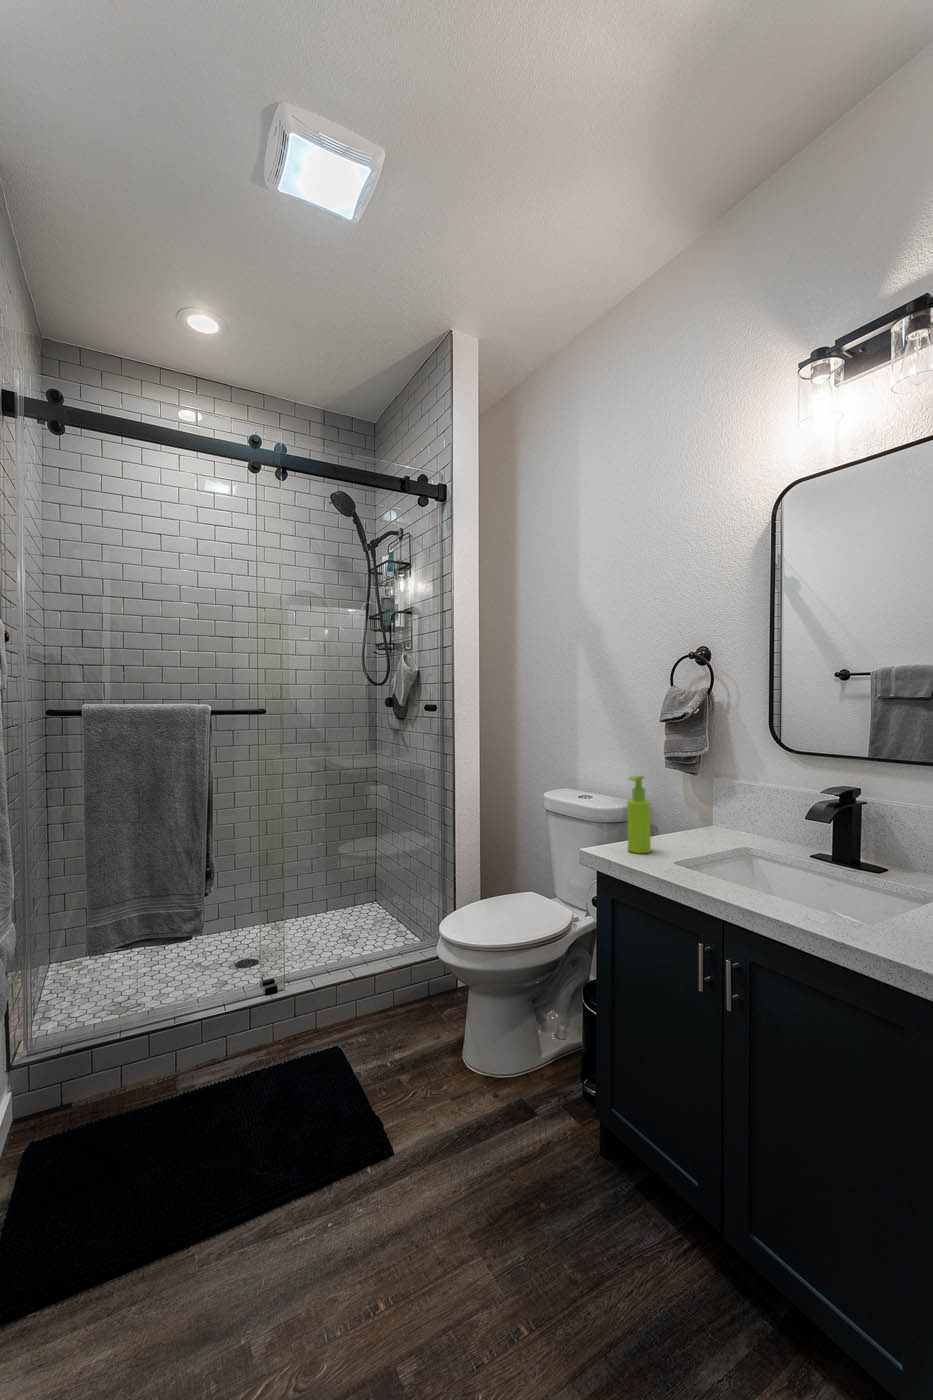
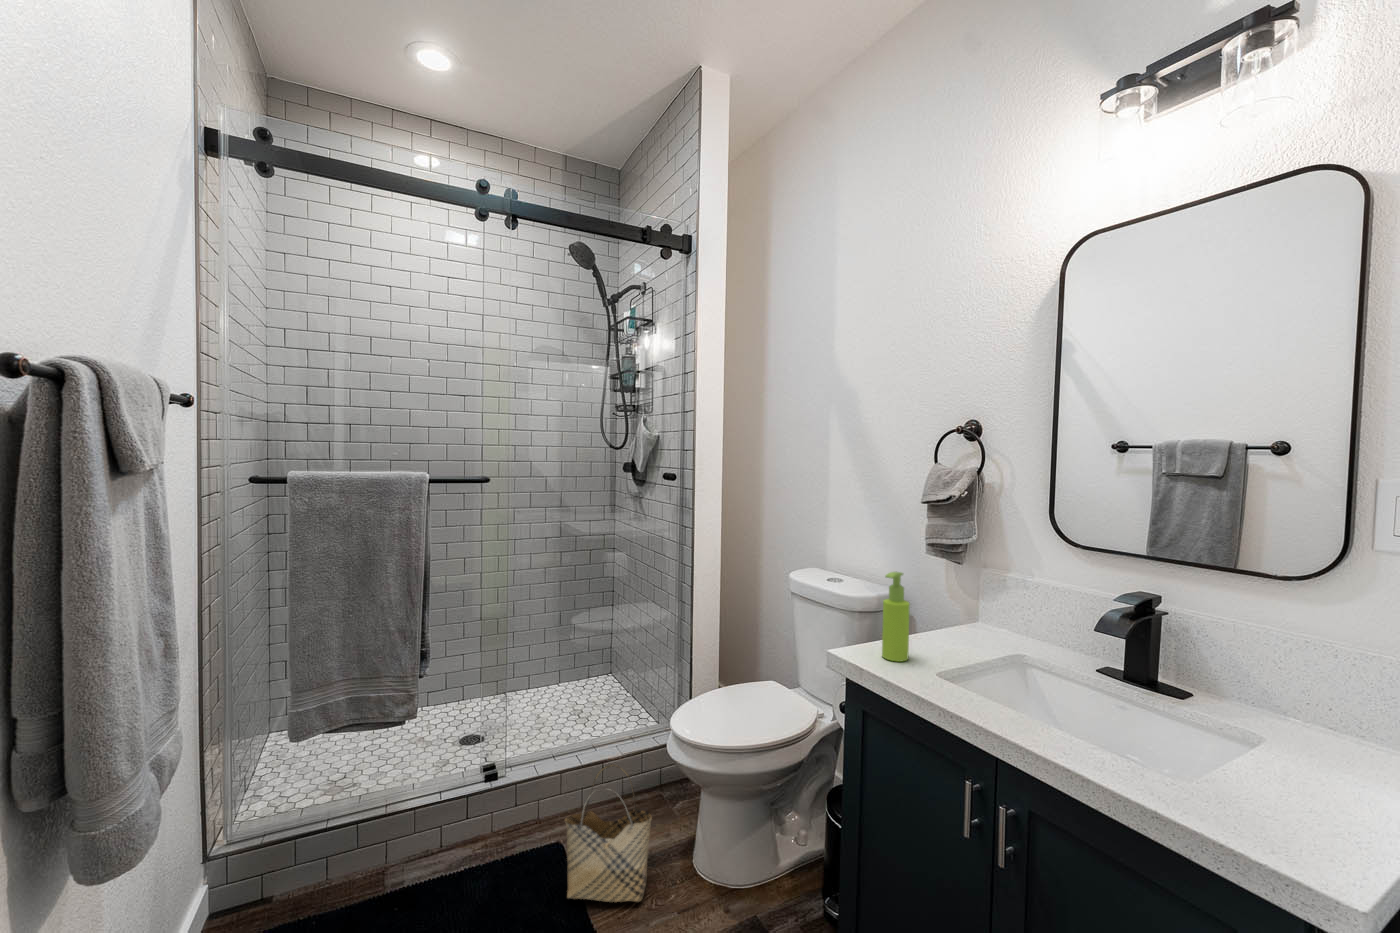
woven basket: none [344,969,425,1092] -> present [565,764,652,902]

